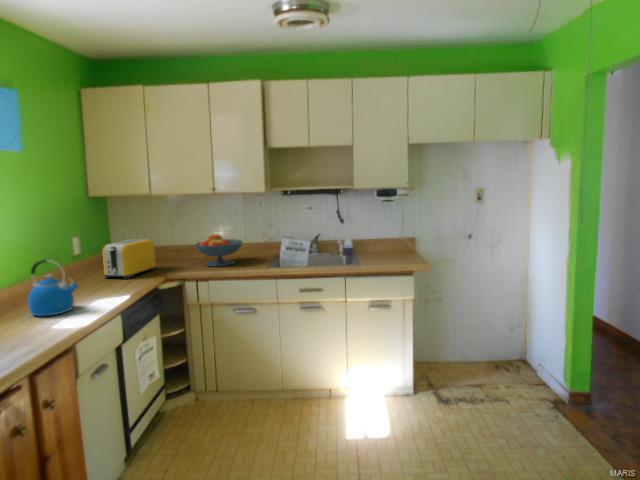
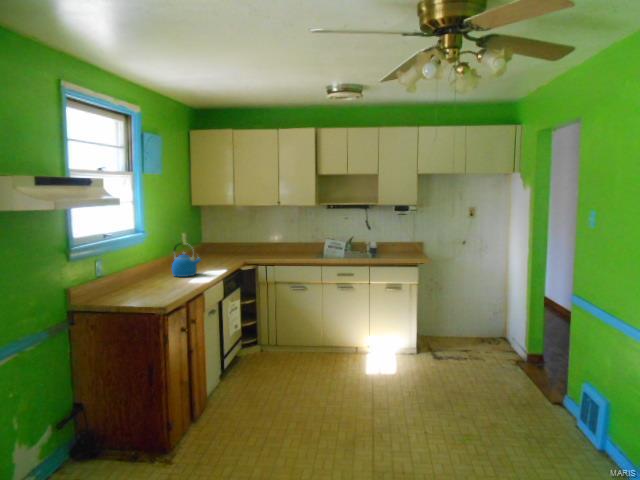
fruit bowl: present [196,234,242,266] -> none [264,234,297,257]
toaster: present [103,239,156,279] -> none [204,236,237,262]

